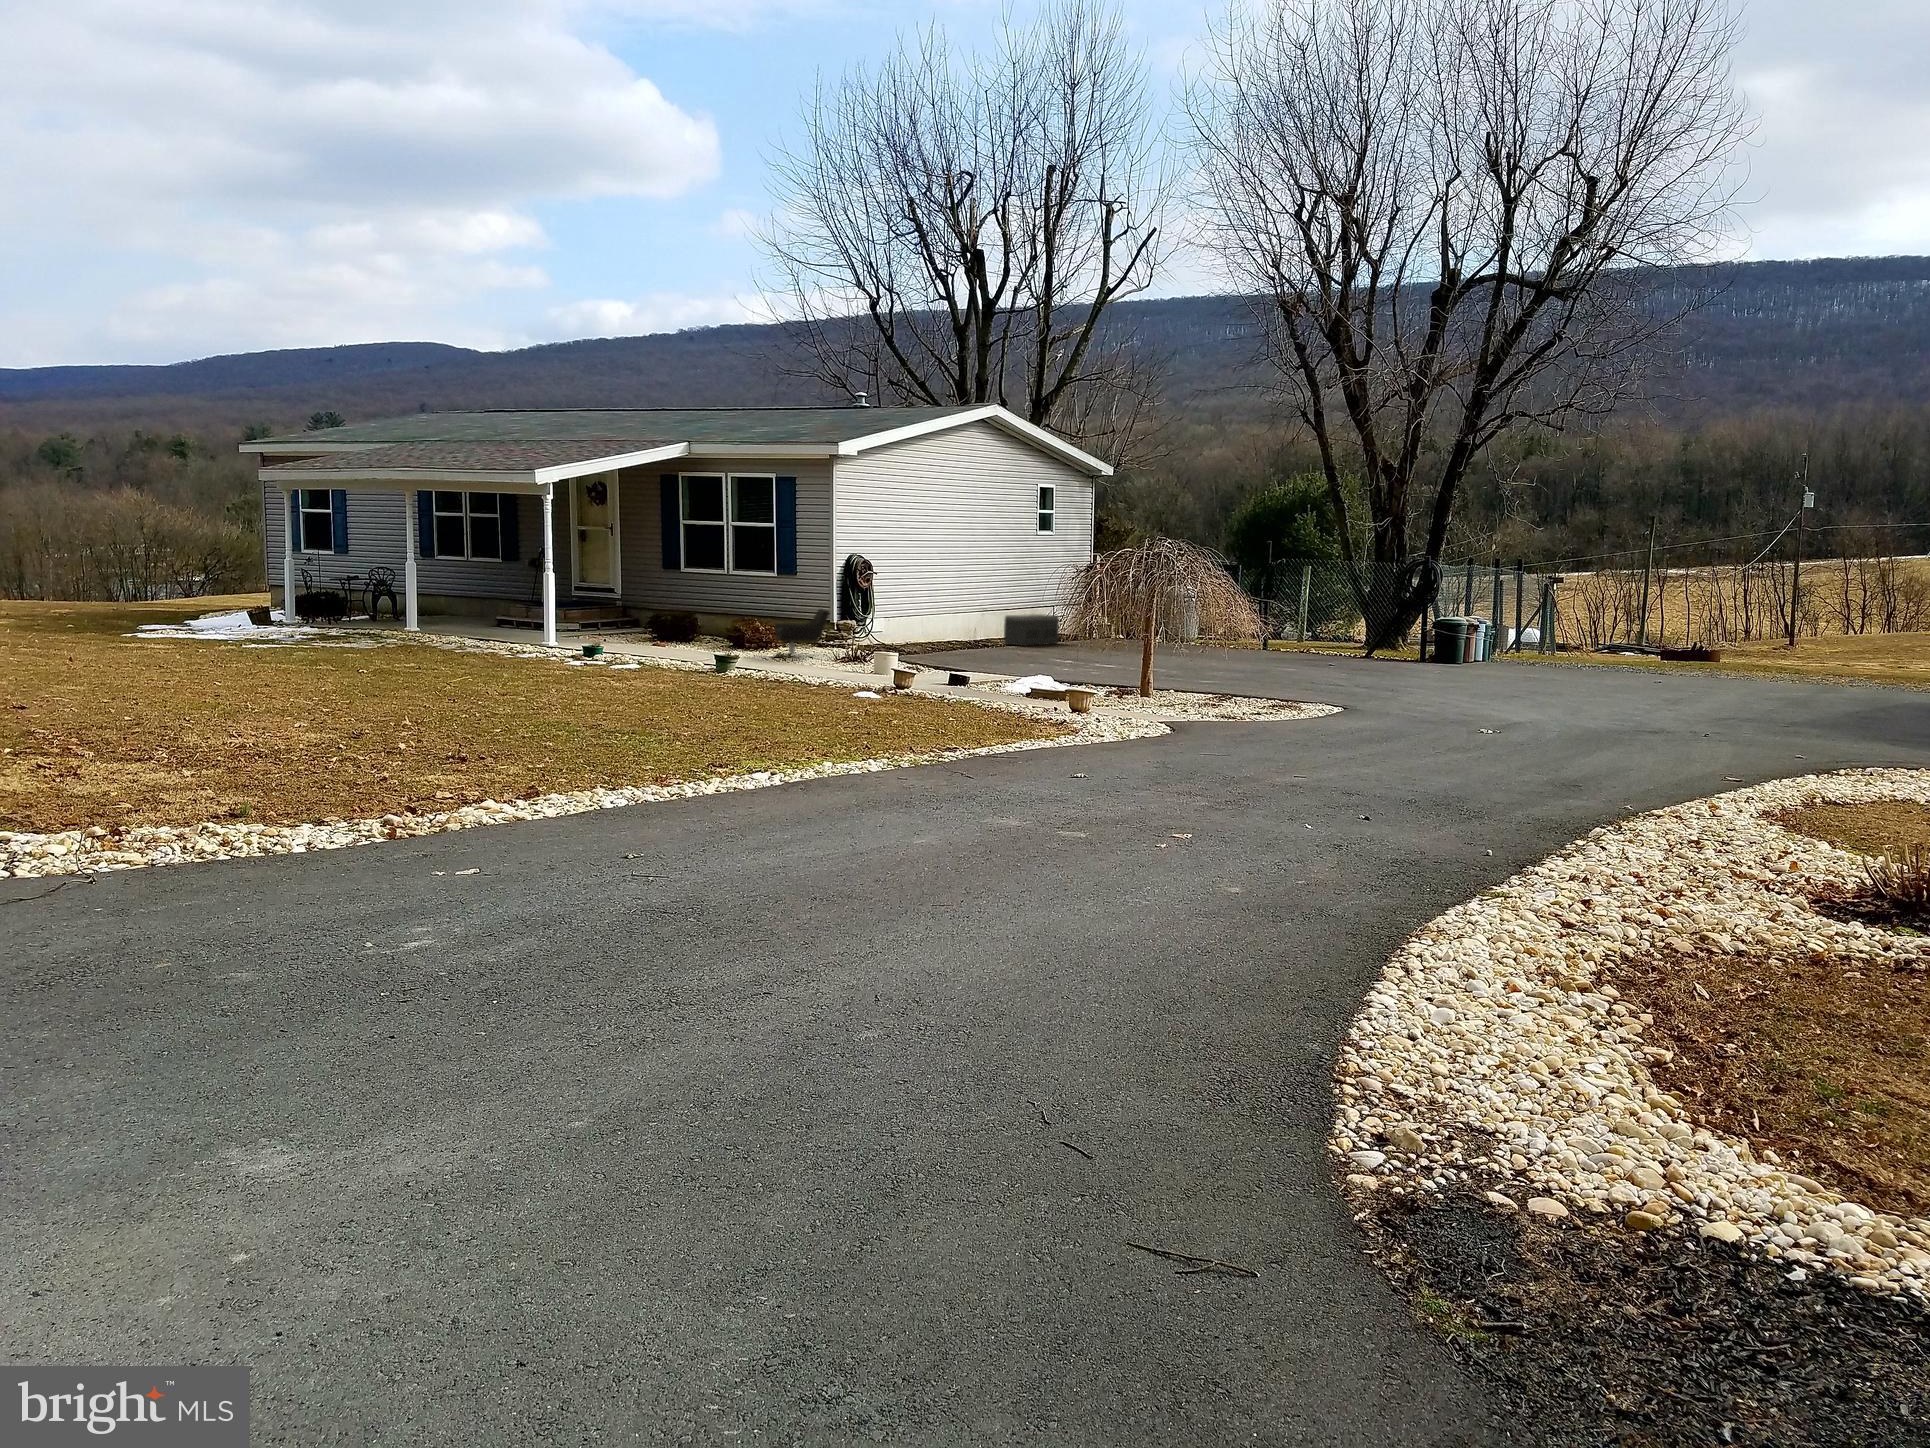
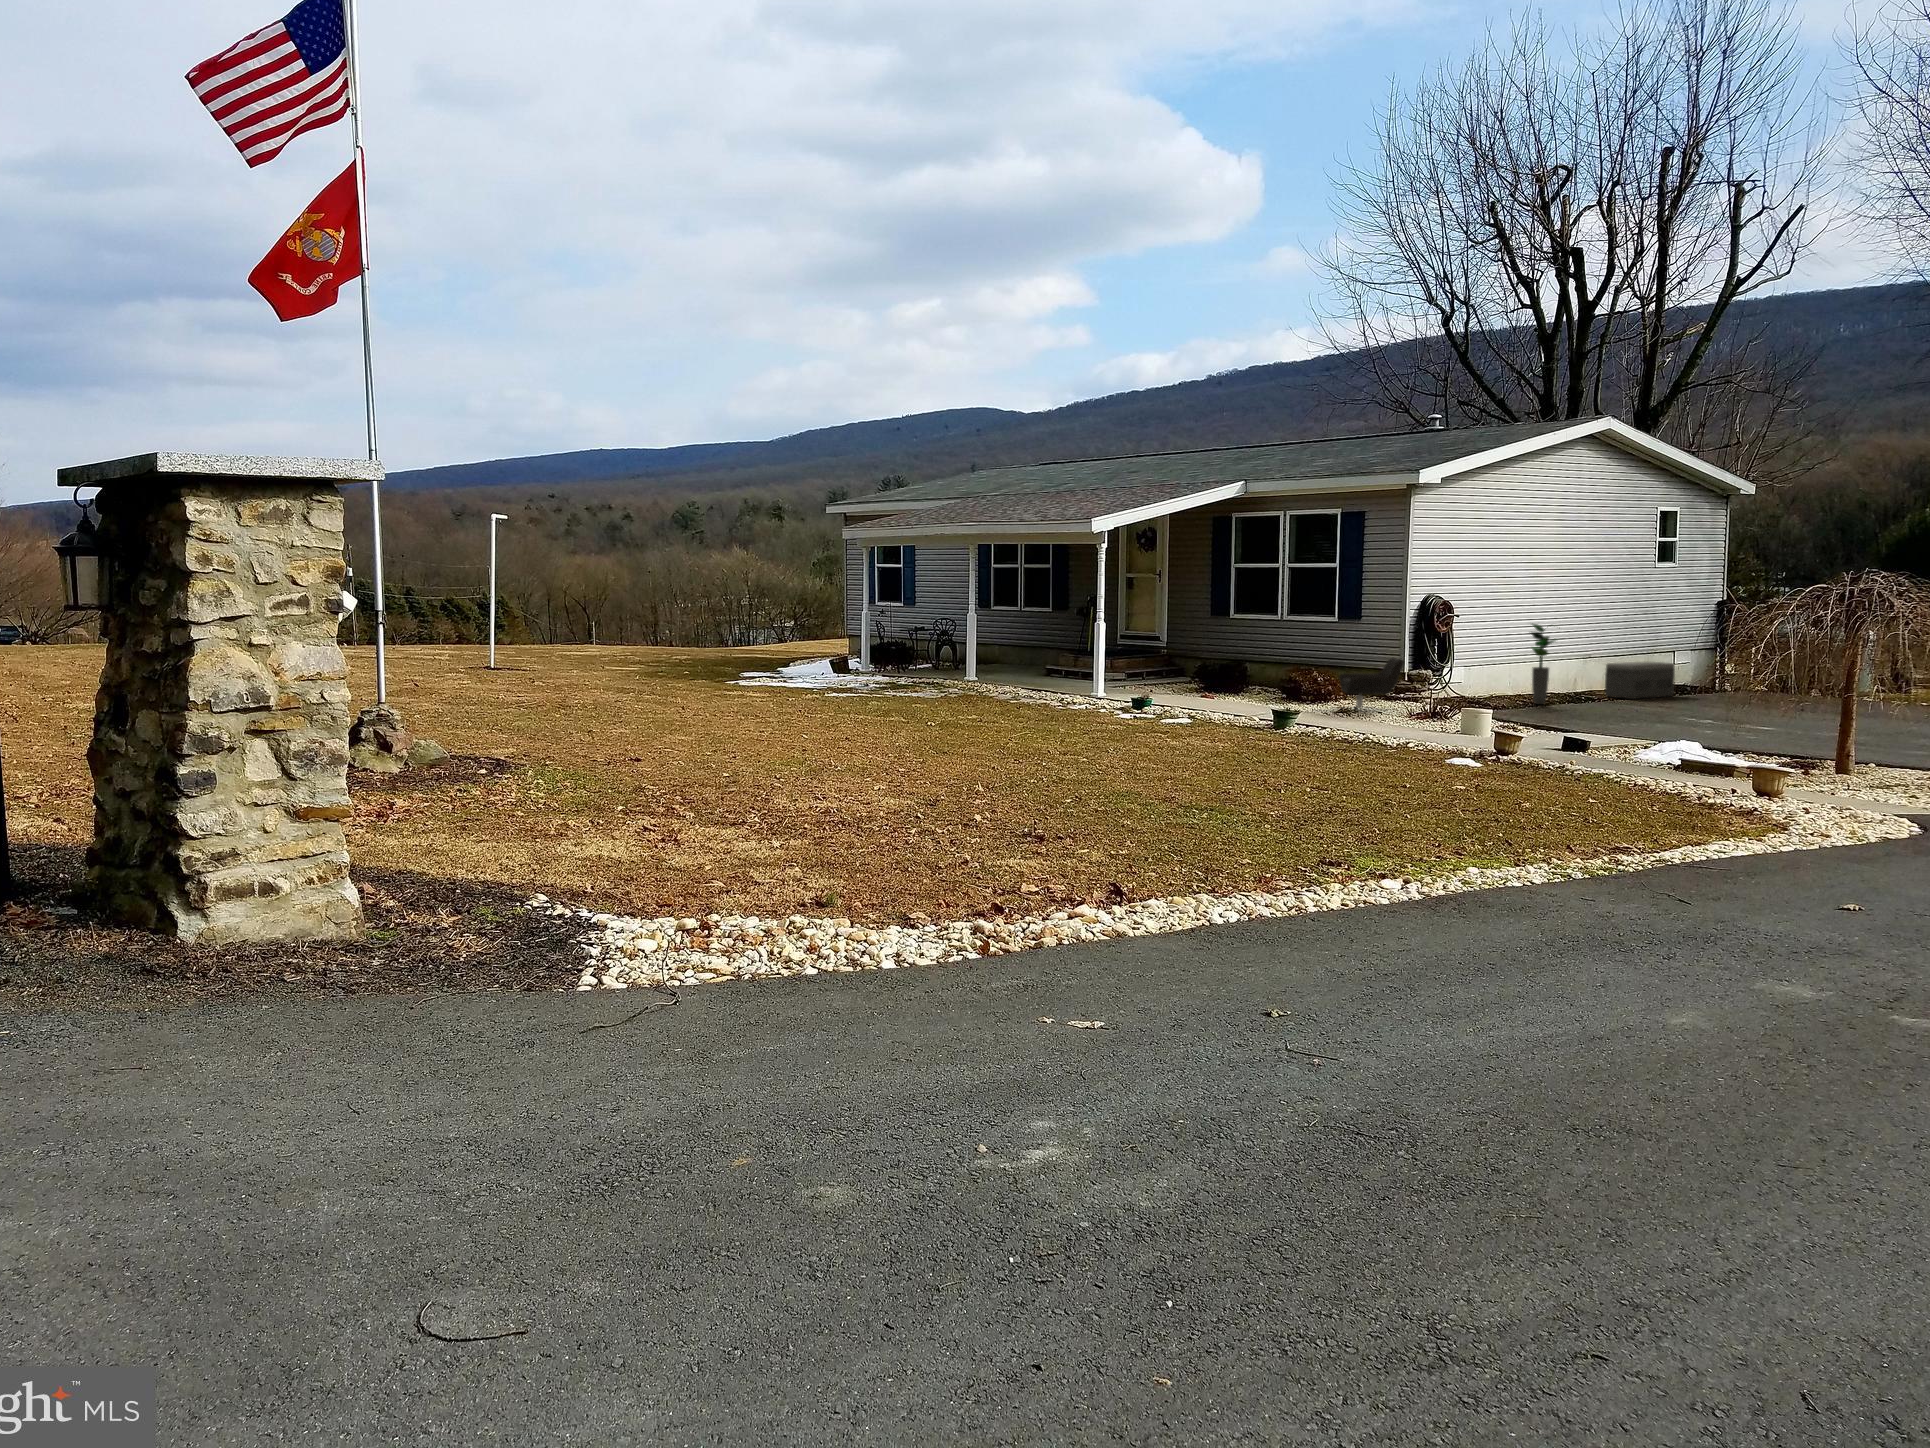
potted plant: none [937,580,965,650] -> present [1531,623,1556,704]

